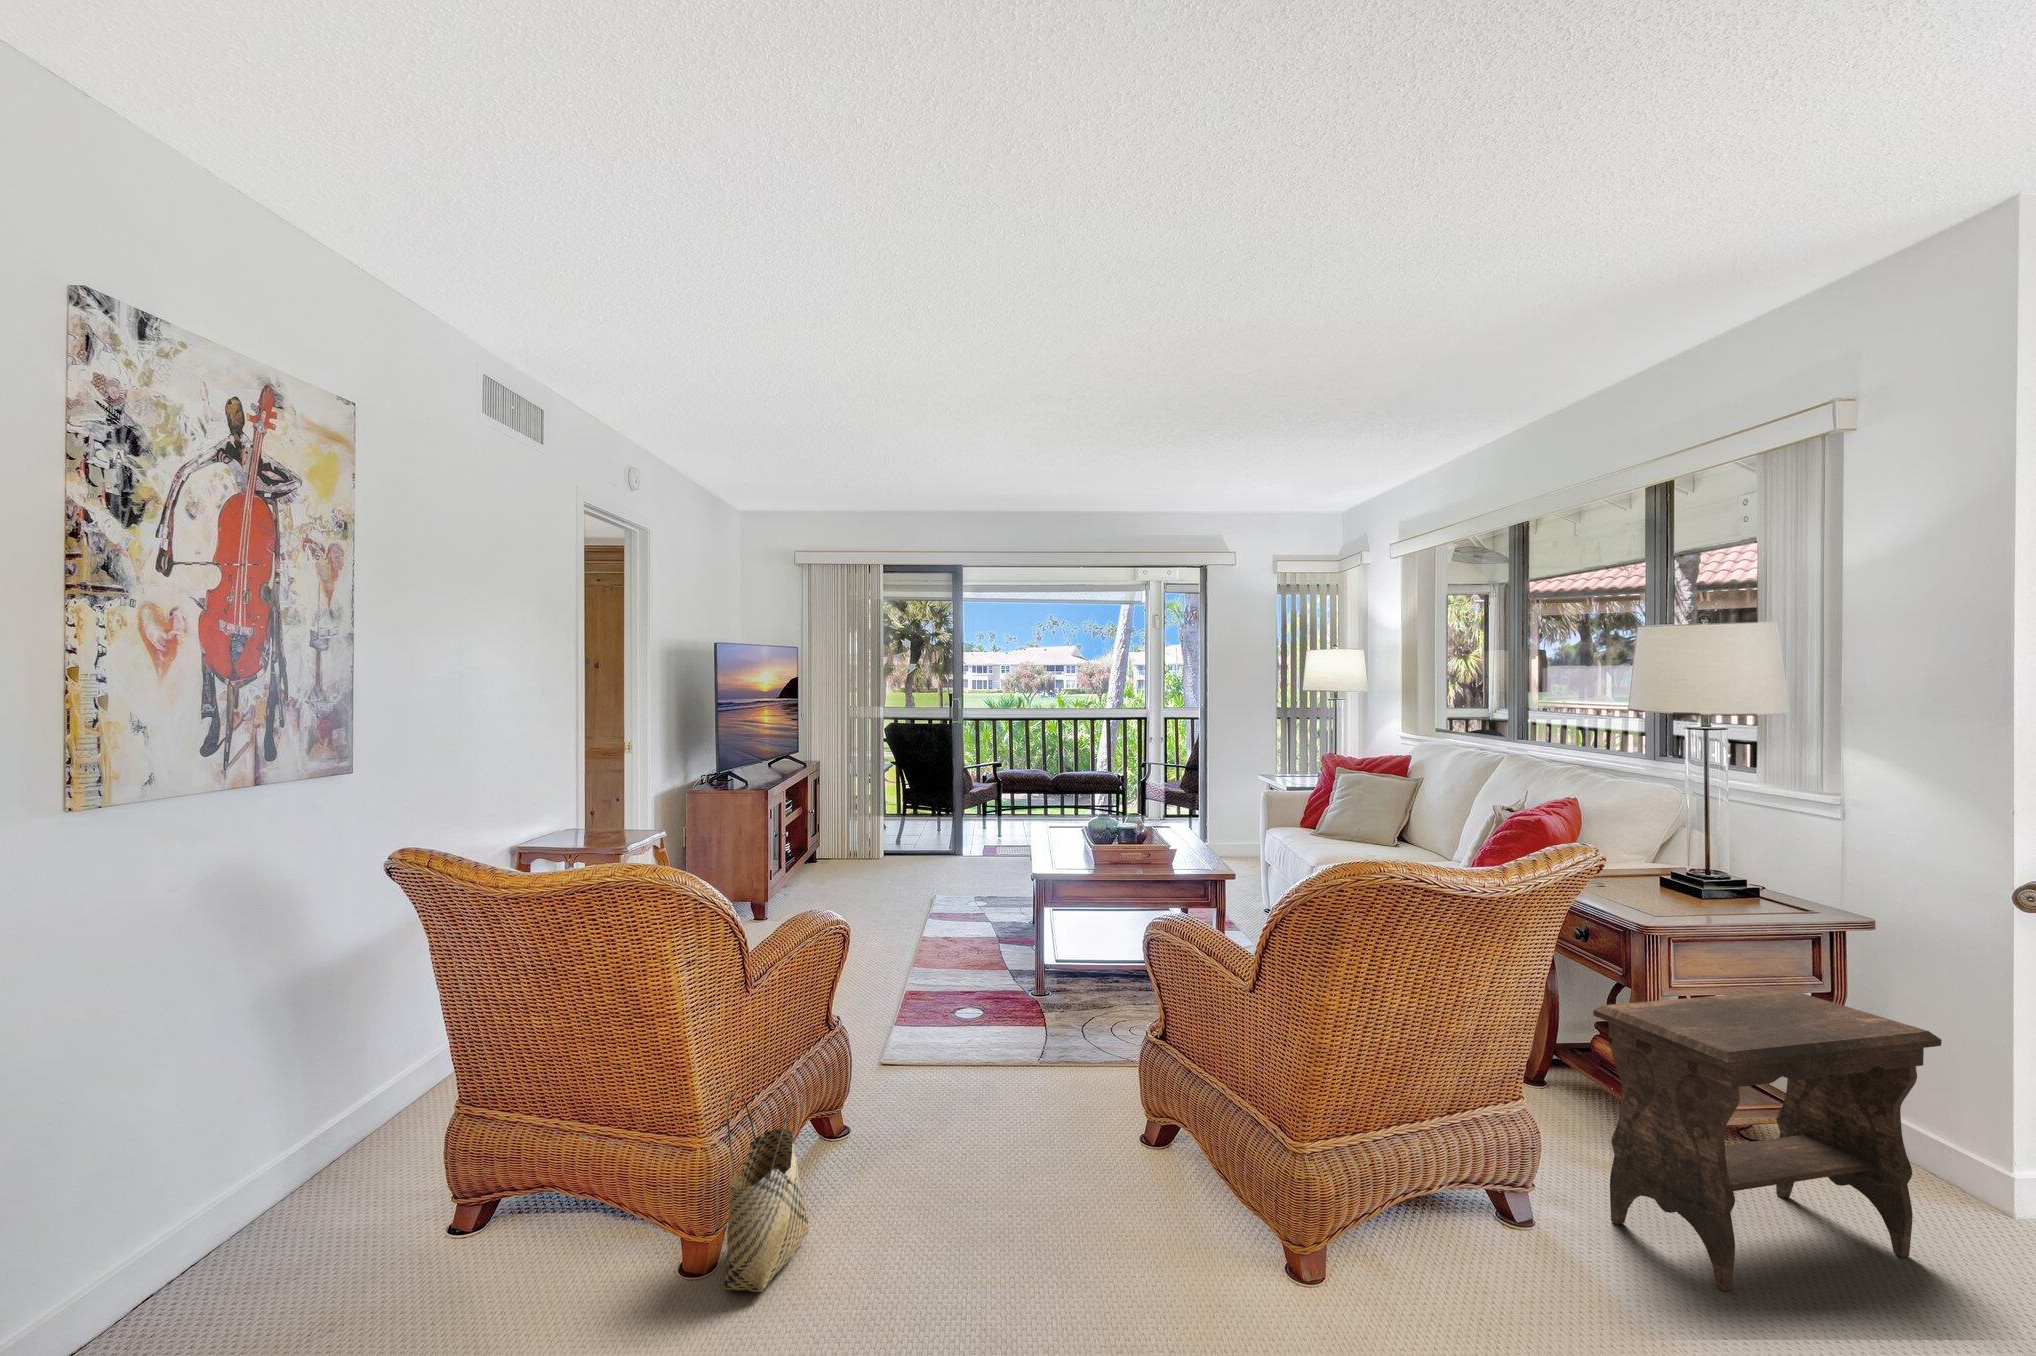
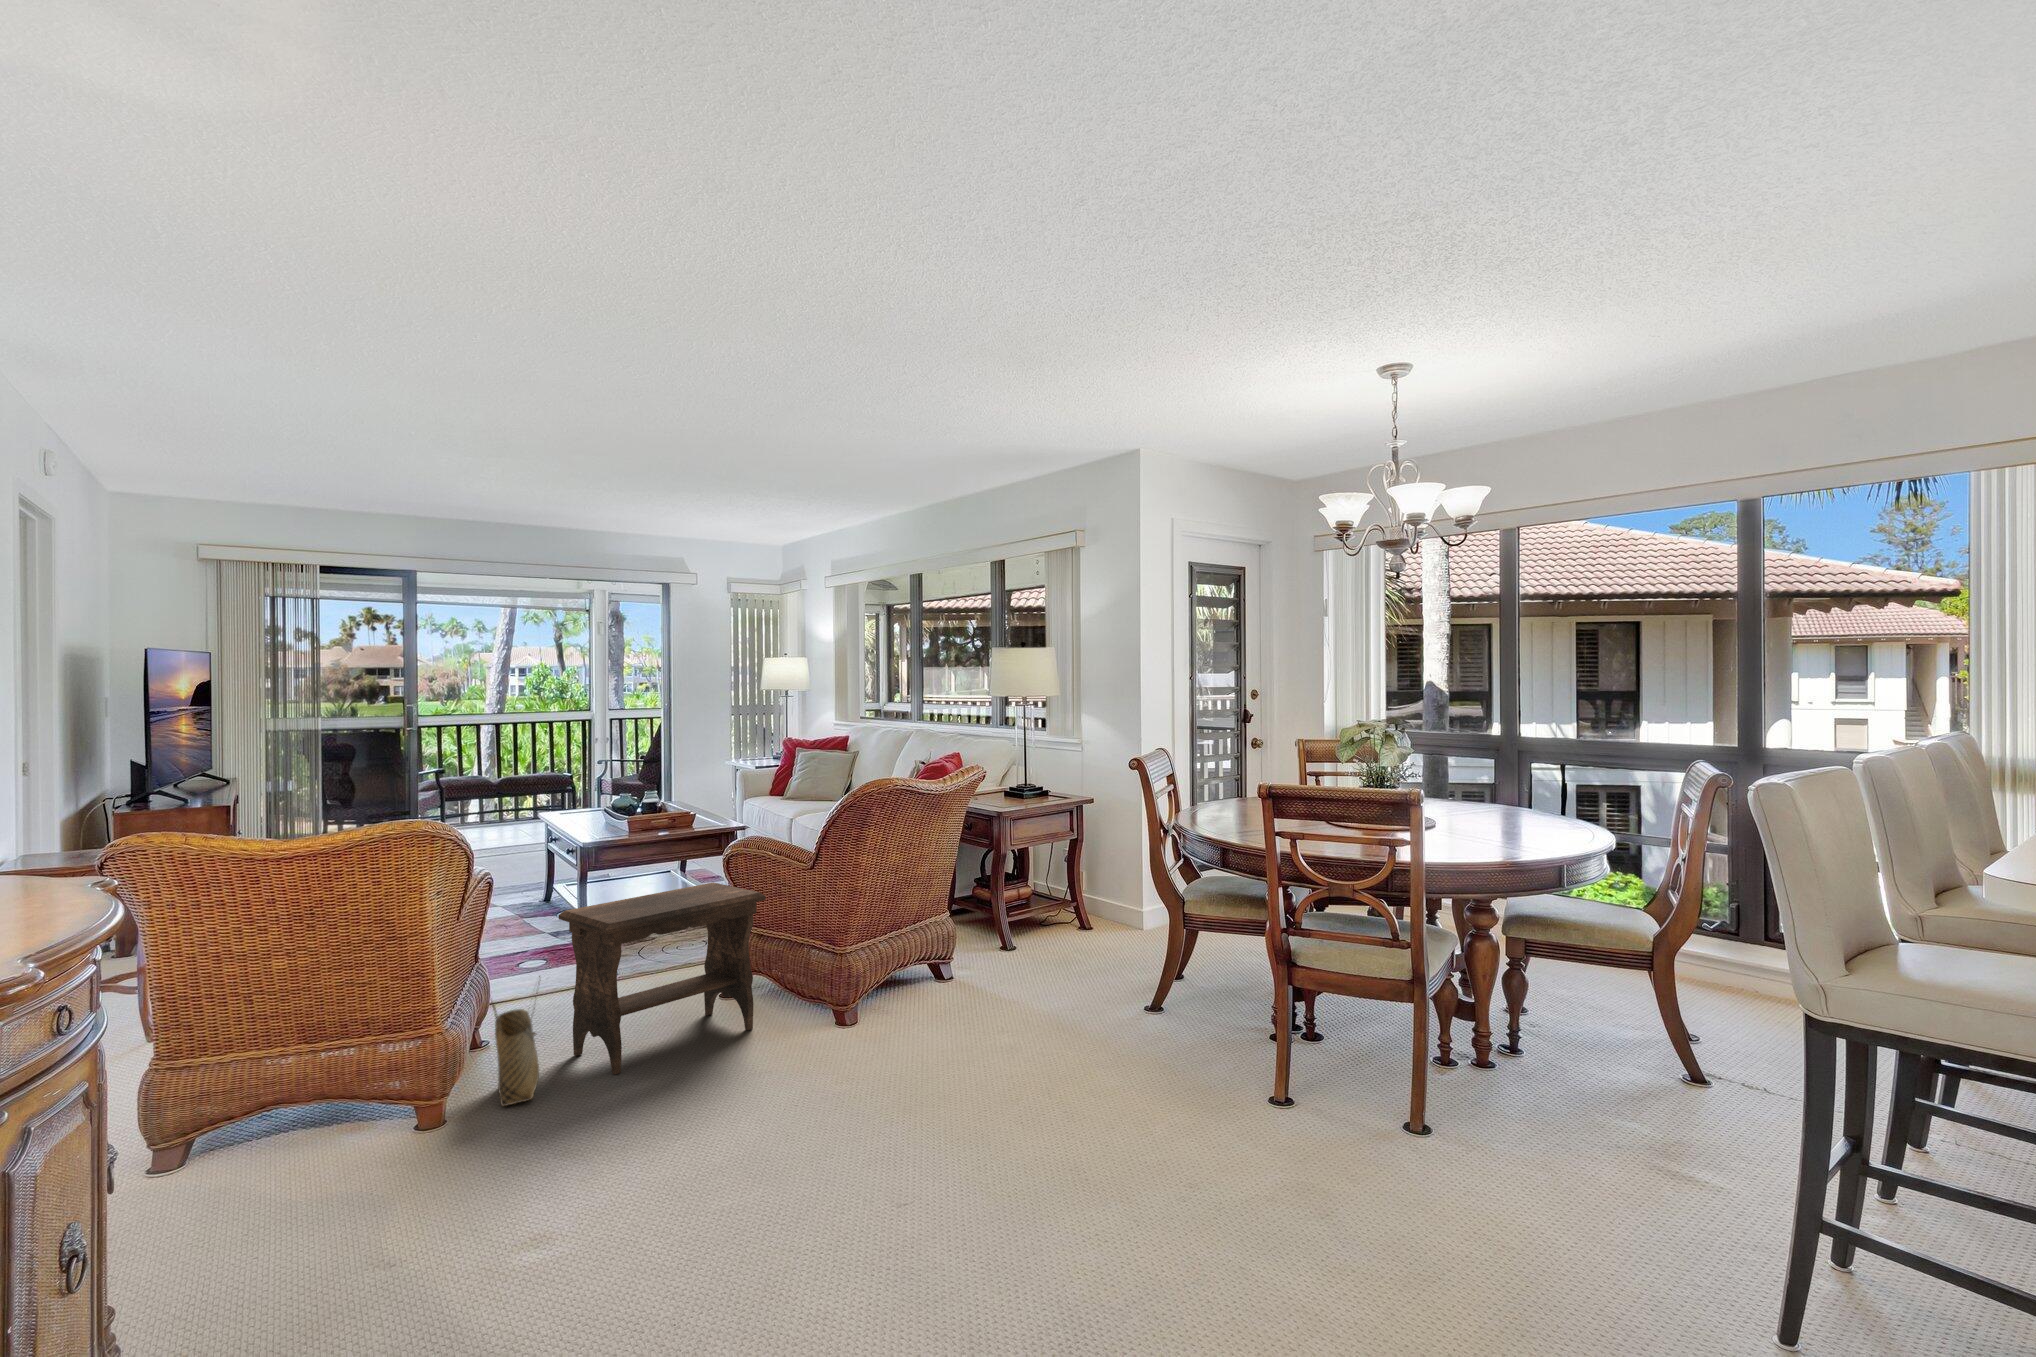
footstool: present [1593,990,1942,1291] -> present [558,882,766,1075]

